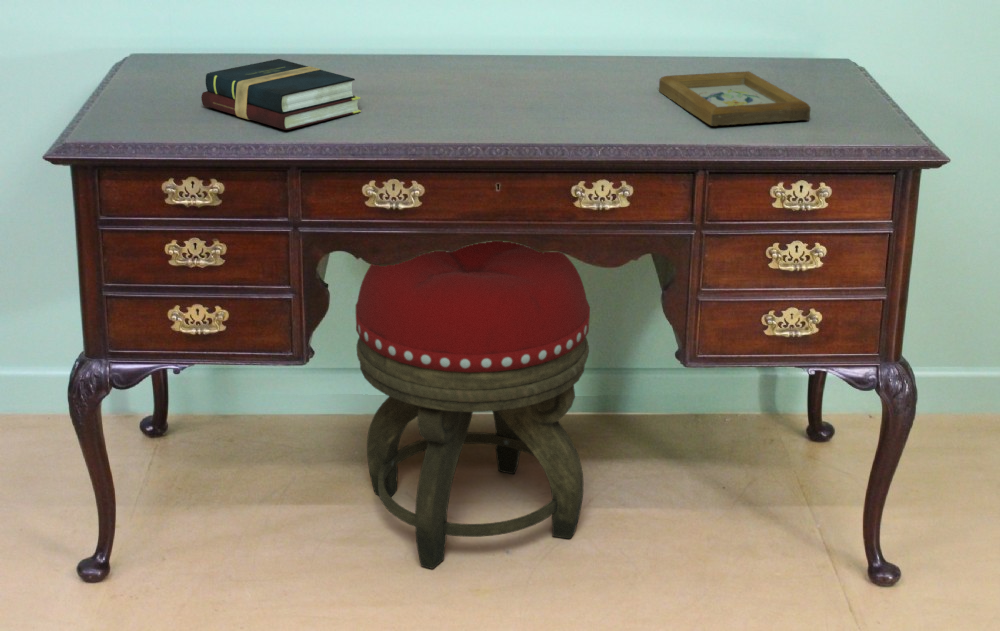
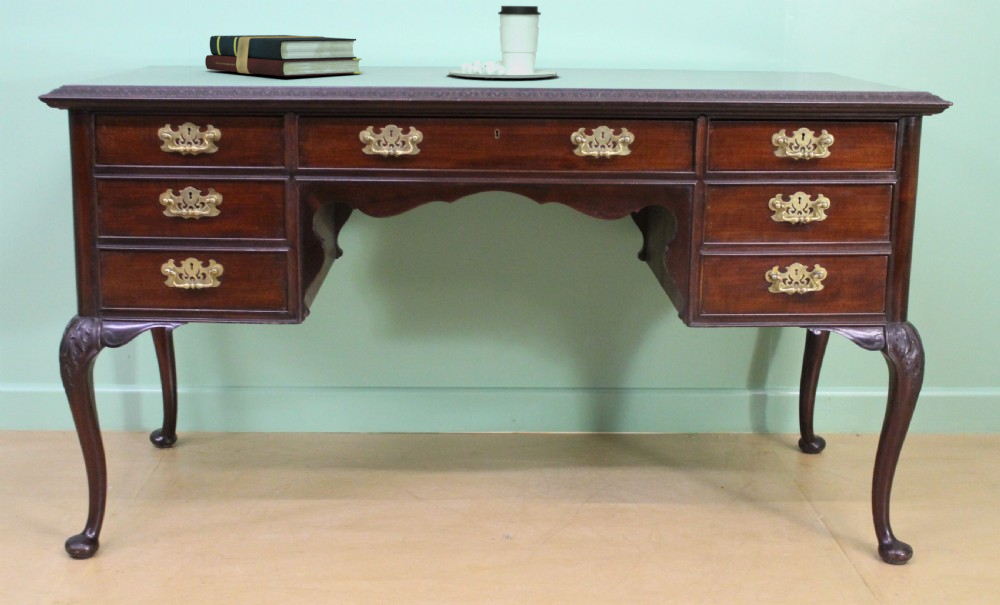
coffee cup: none [446,44,561,127] -> present [447,6,559,78]
picture frame: present [659,71,810,126] -> none [654,55,807,79]
footstool: present [356,241,590,569] -> none [354,213,589,544]

